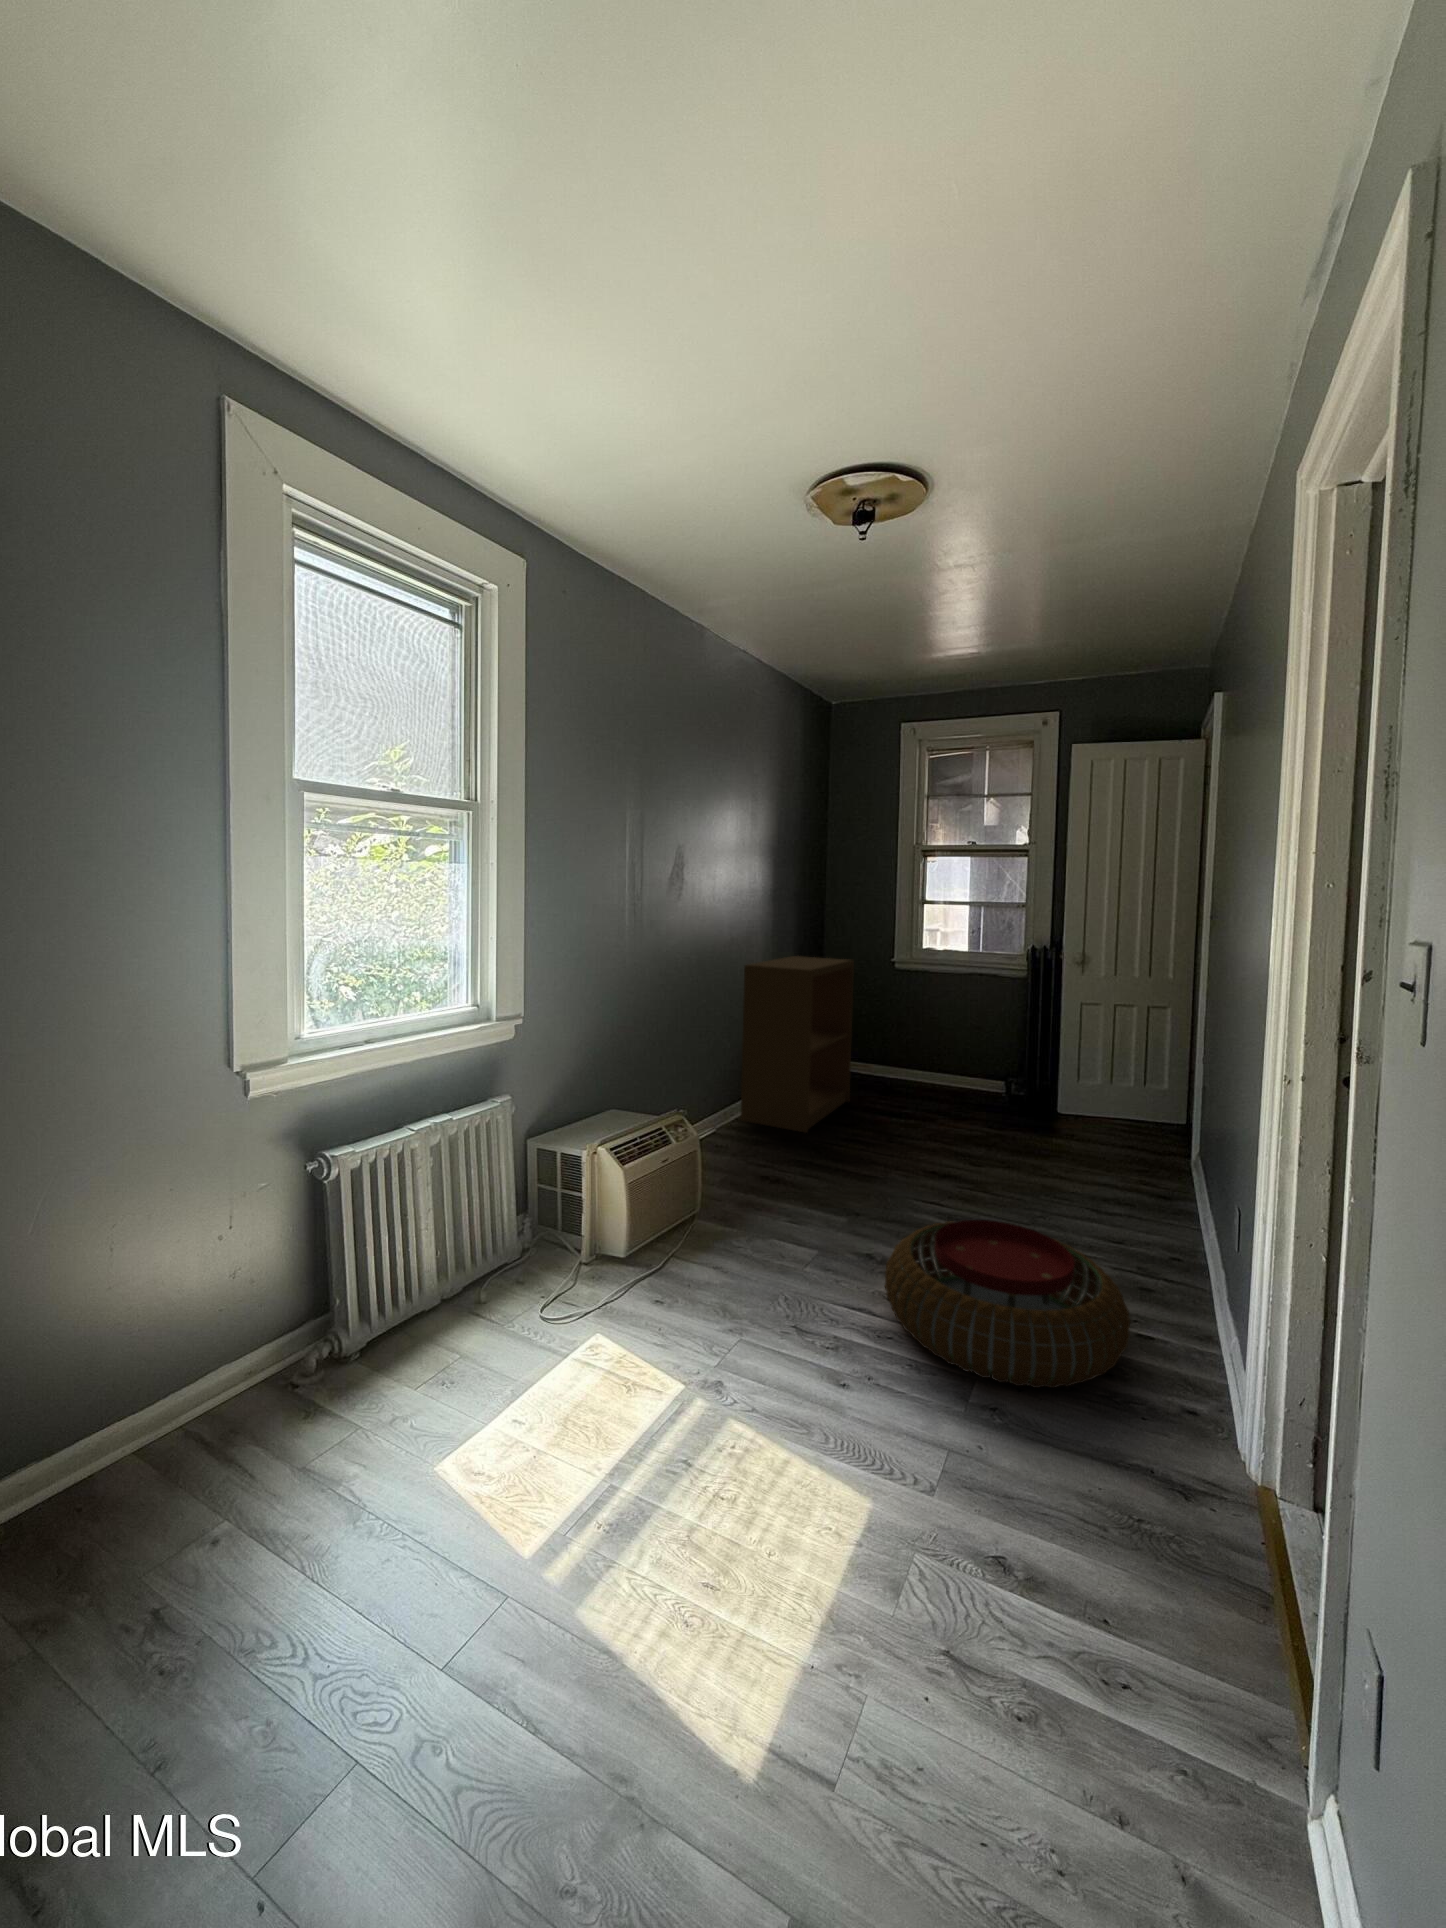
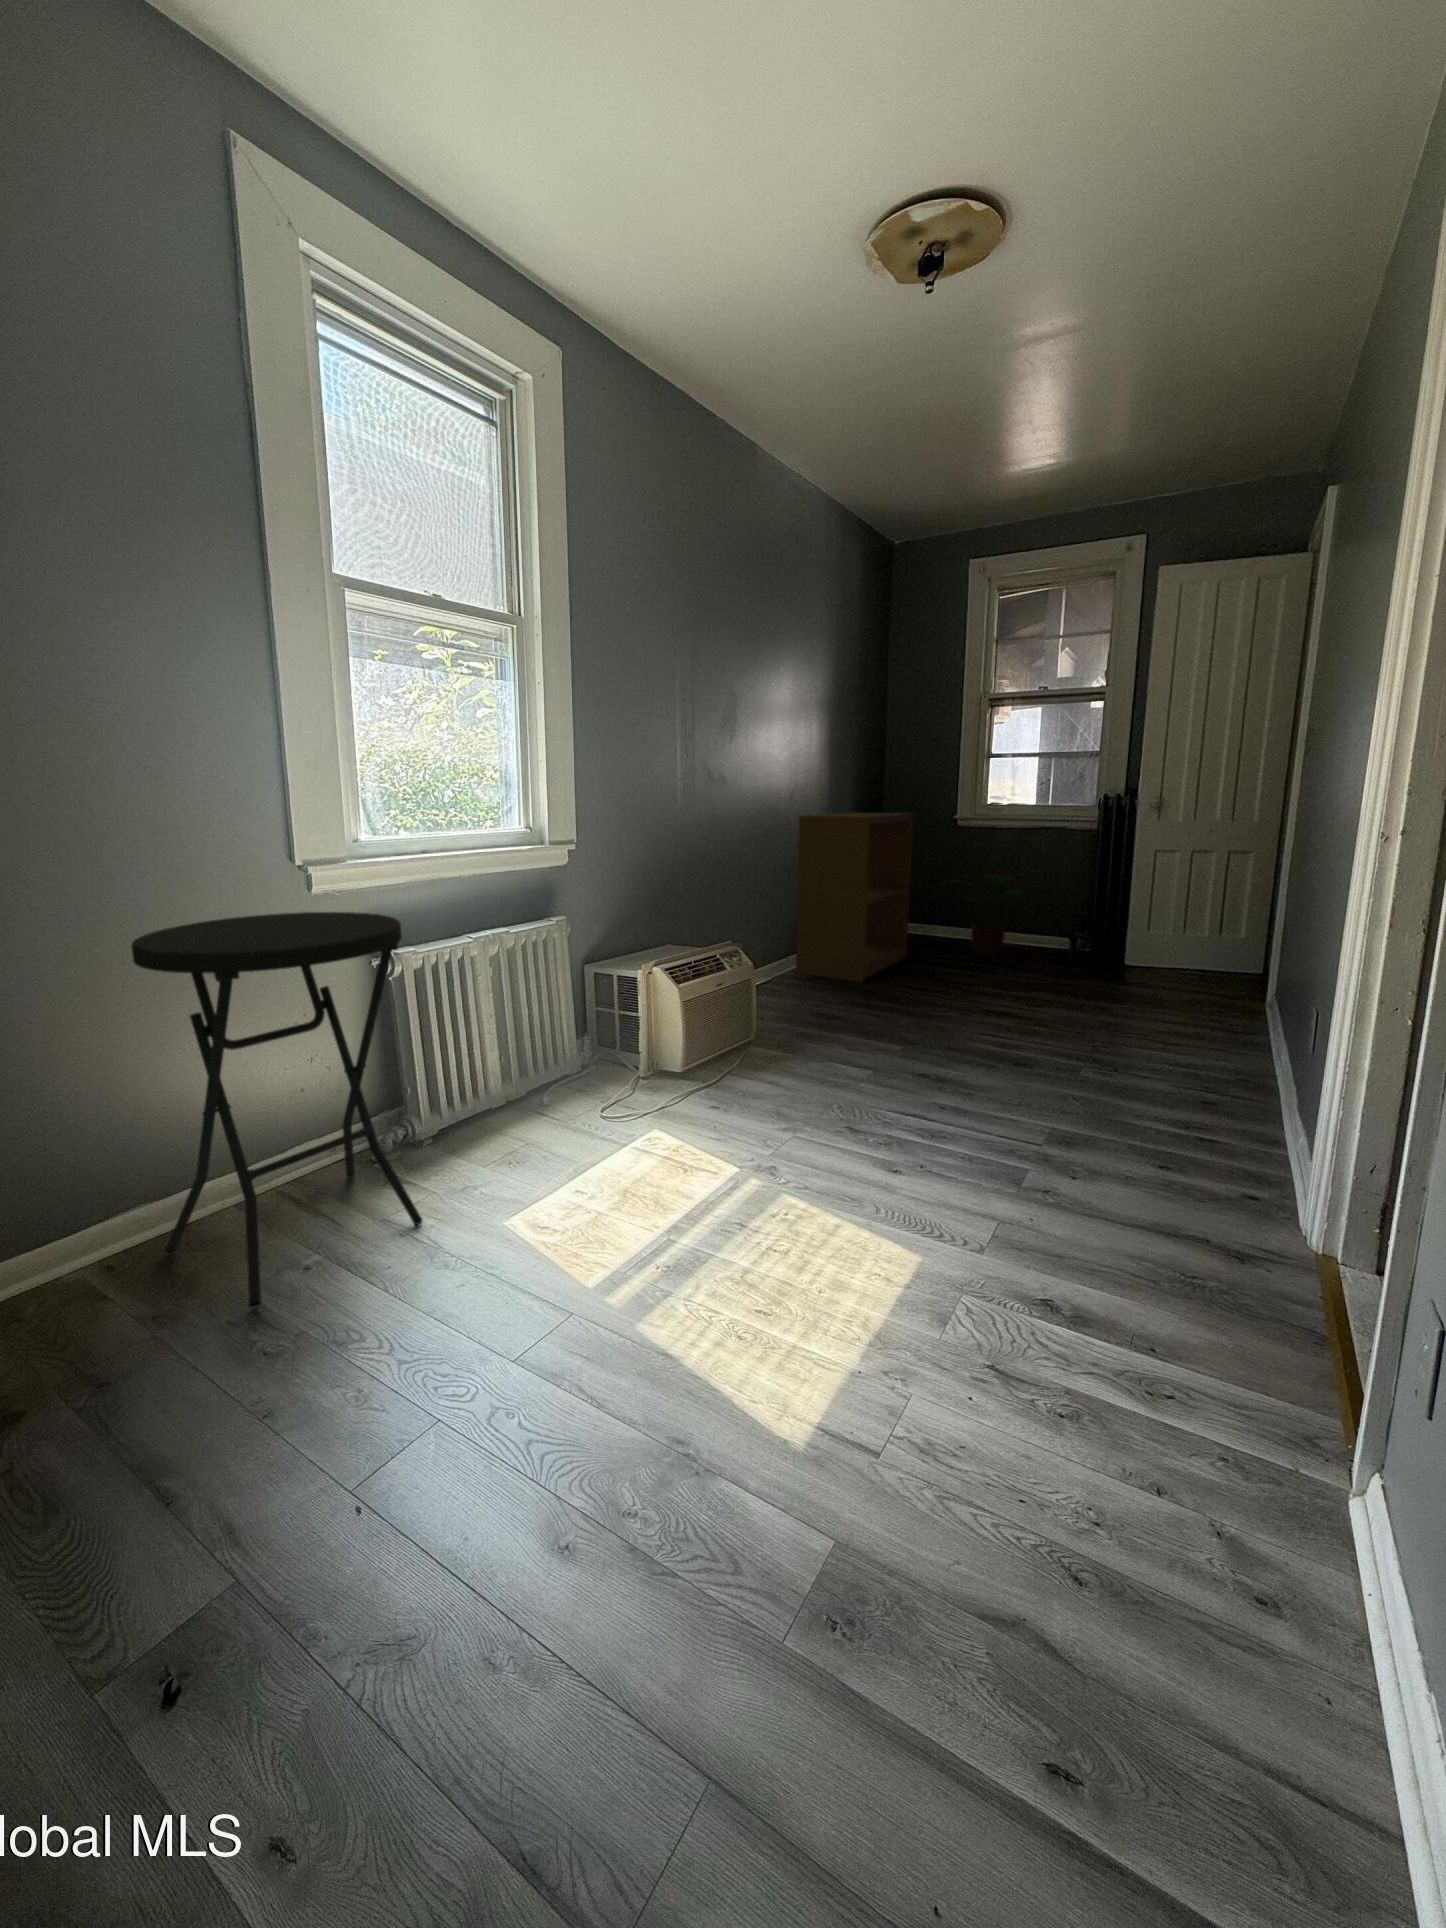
potted plant: none [873,1016,967,1101] -> present [938,874,1029,958]
side table: none [50,1124,345,1606] -> present [131,912,422,1308]
pouf: present [885,1220,1130,1388] -> none [938,1033,1193,1178]

